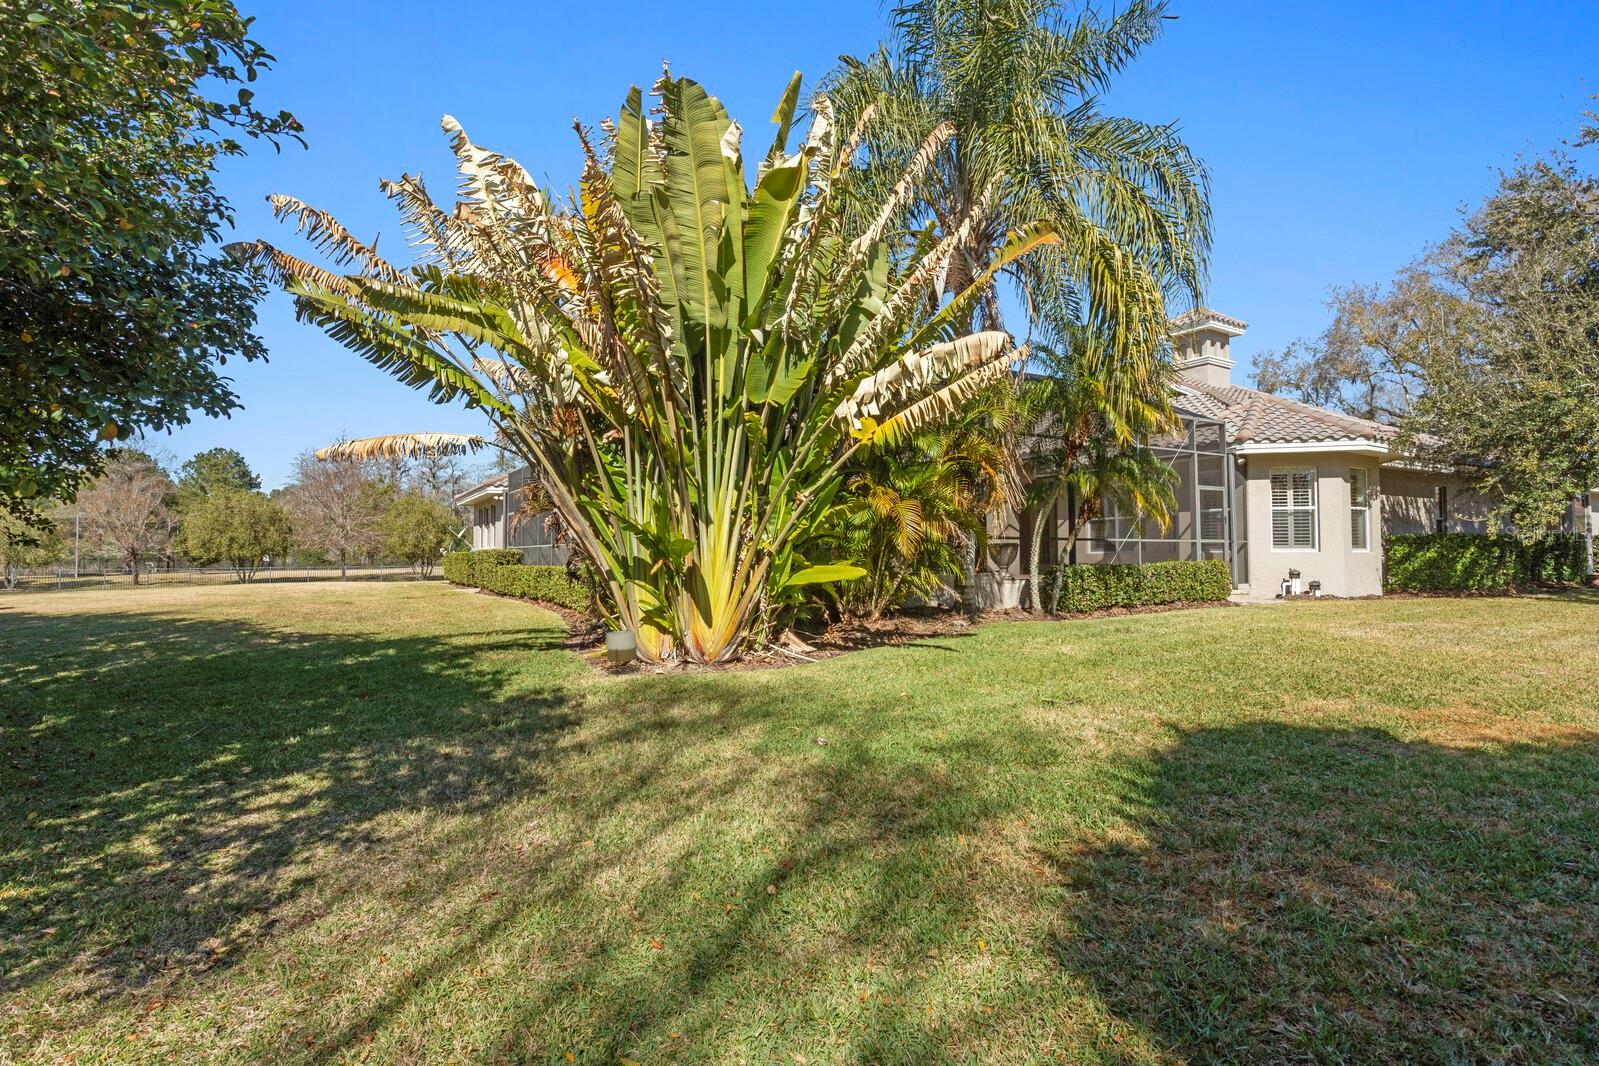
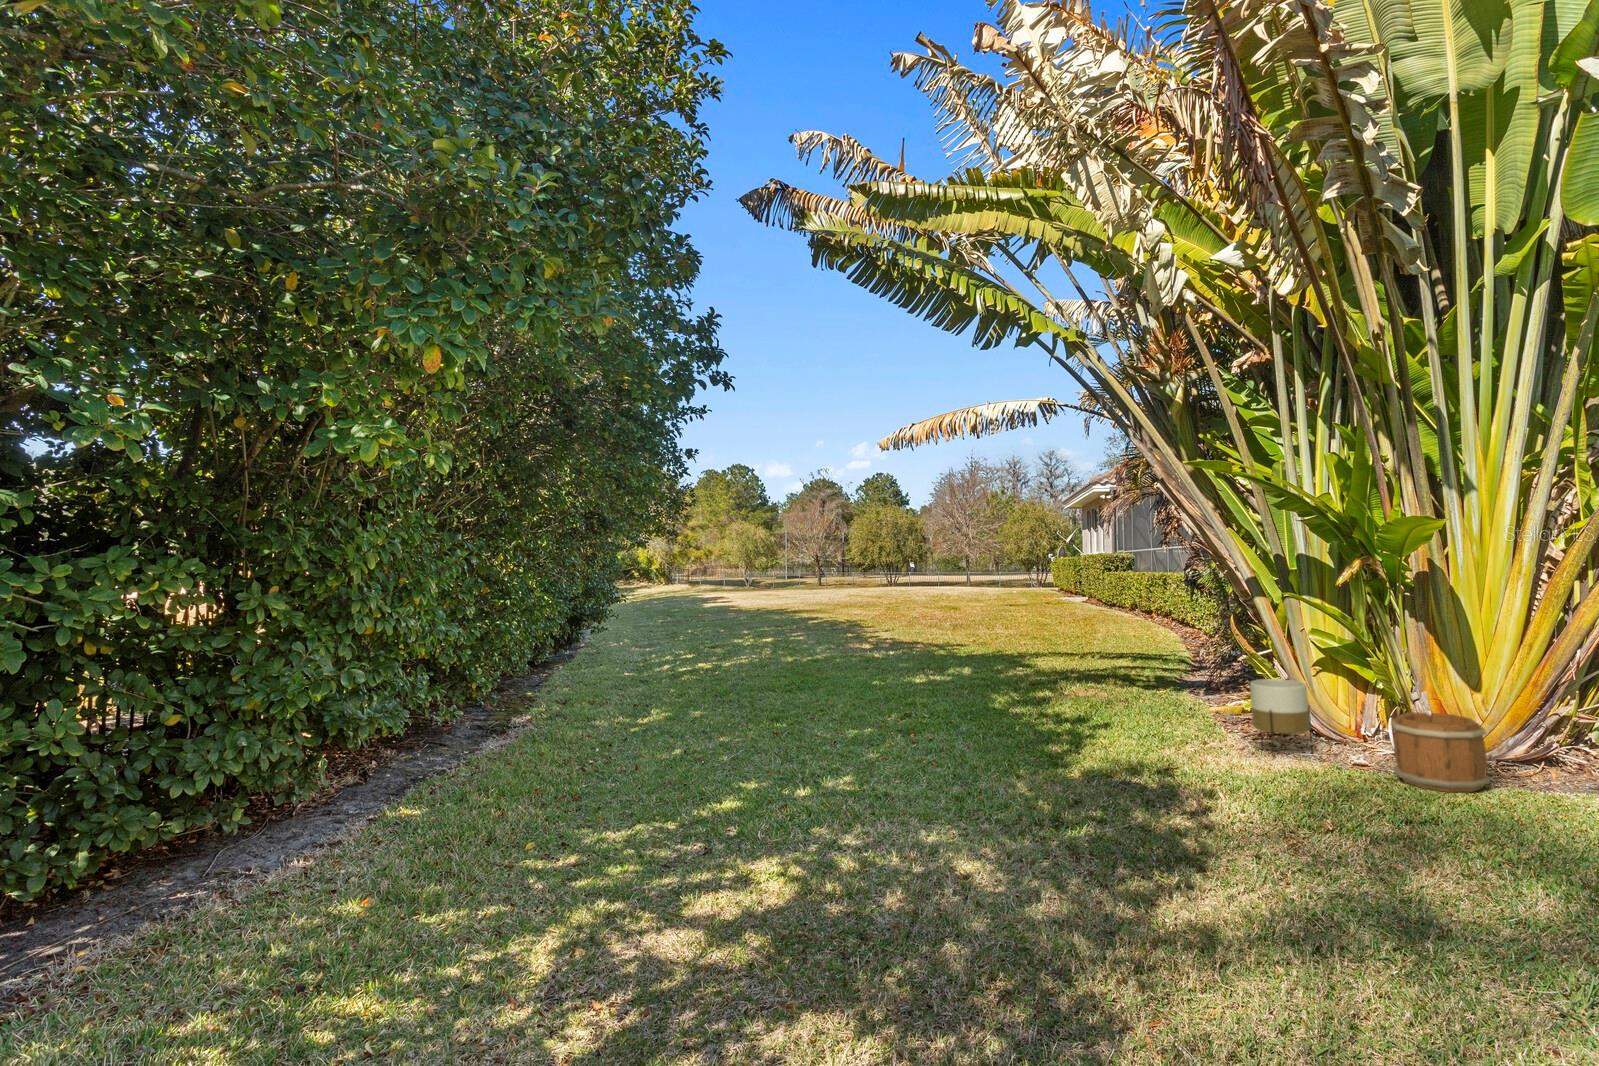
bucket: none [673,641,712,680] -> present [1391,712,1490,792]

